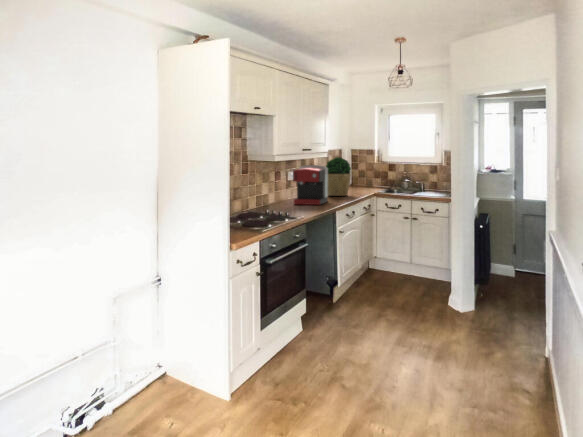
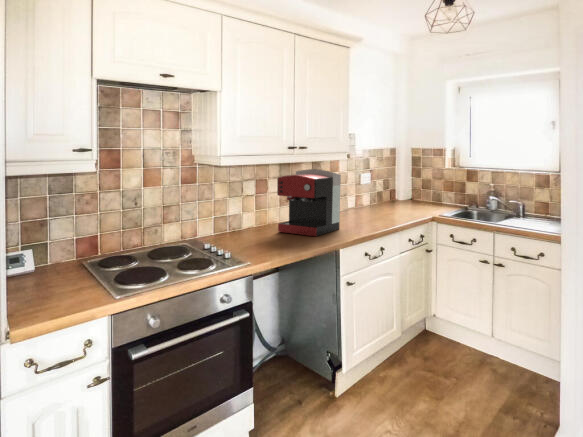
potted plant: present [326,157,351,196] -> none [350,158,392,219]

